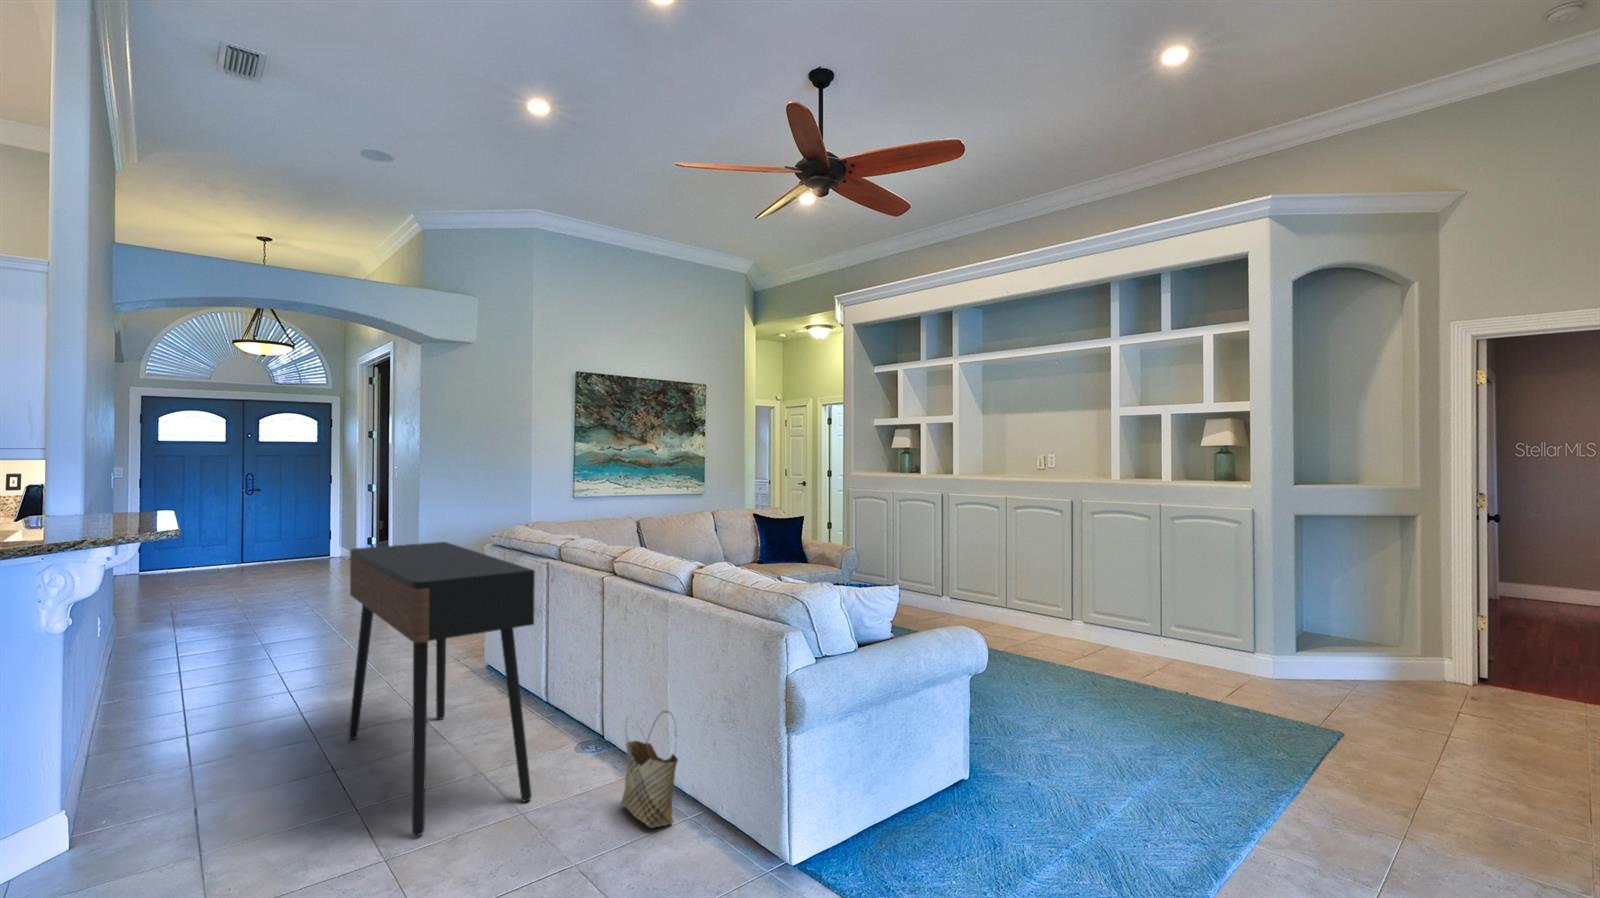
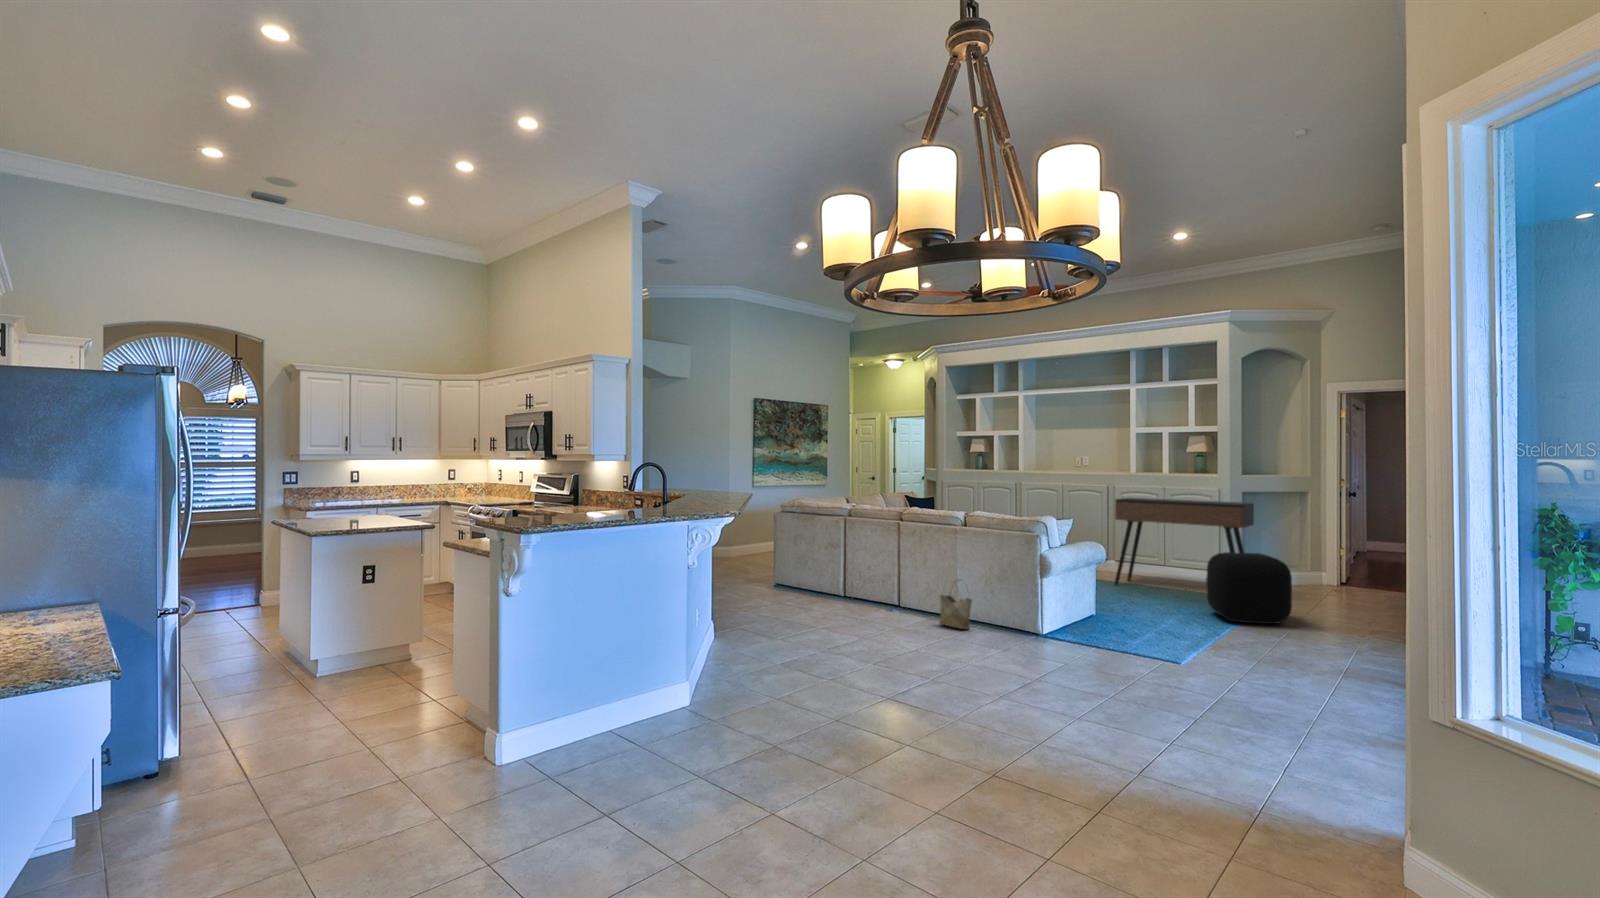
console table: present [349,542,535,836] -> present [1115,498,1254,585]
ottoman: none [1214,650,1407,827] -> present [1206,552,1292,624]

